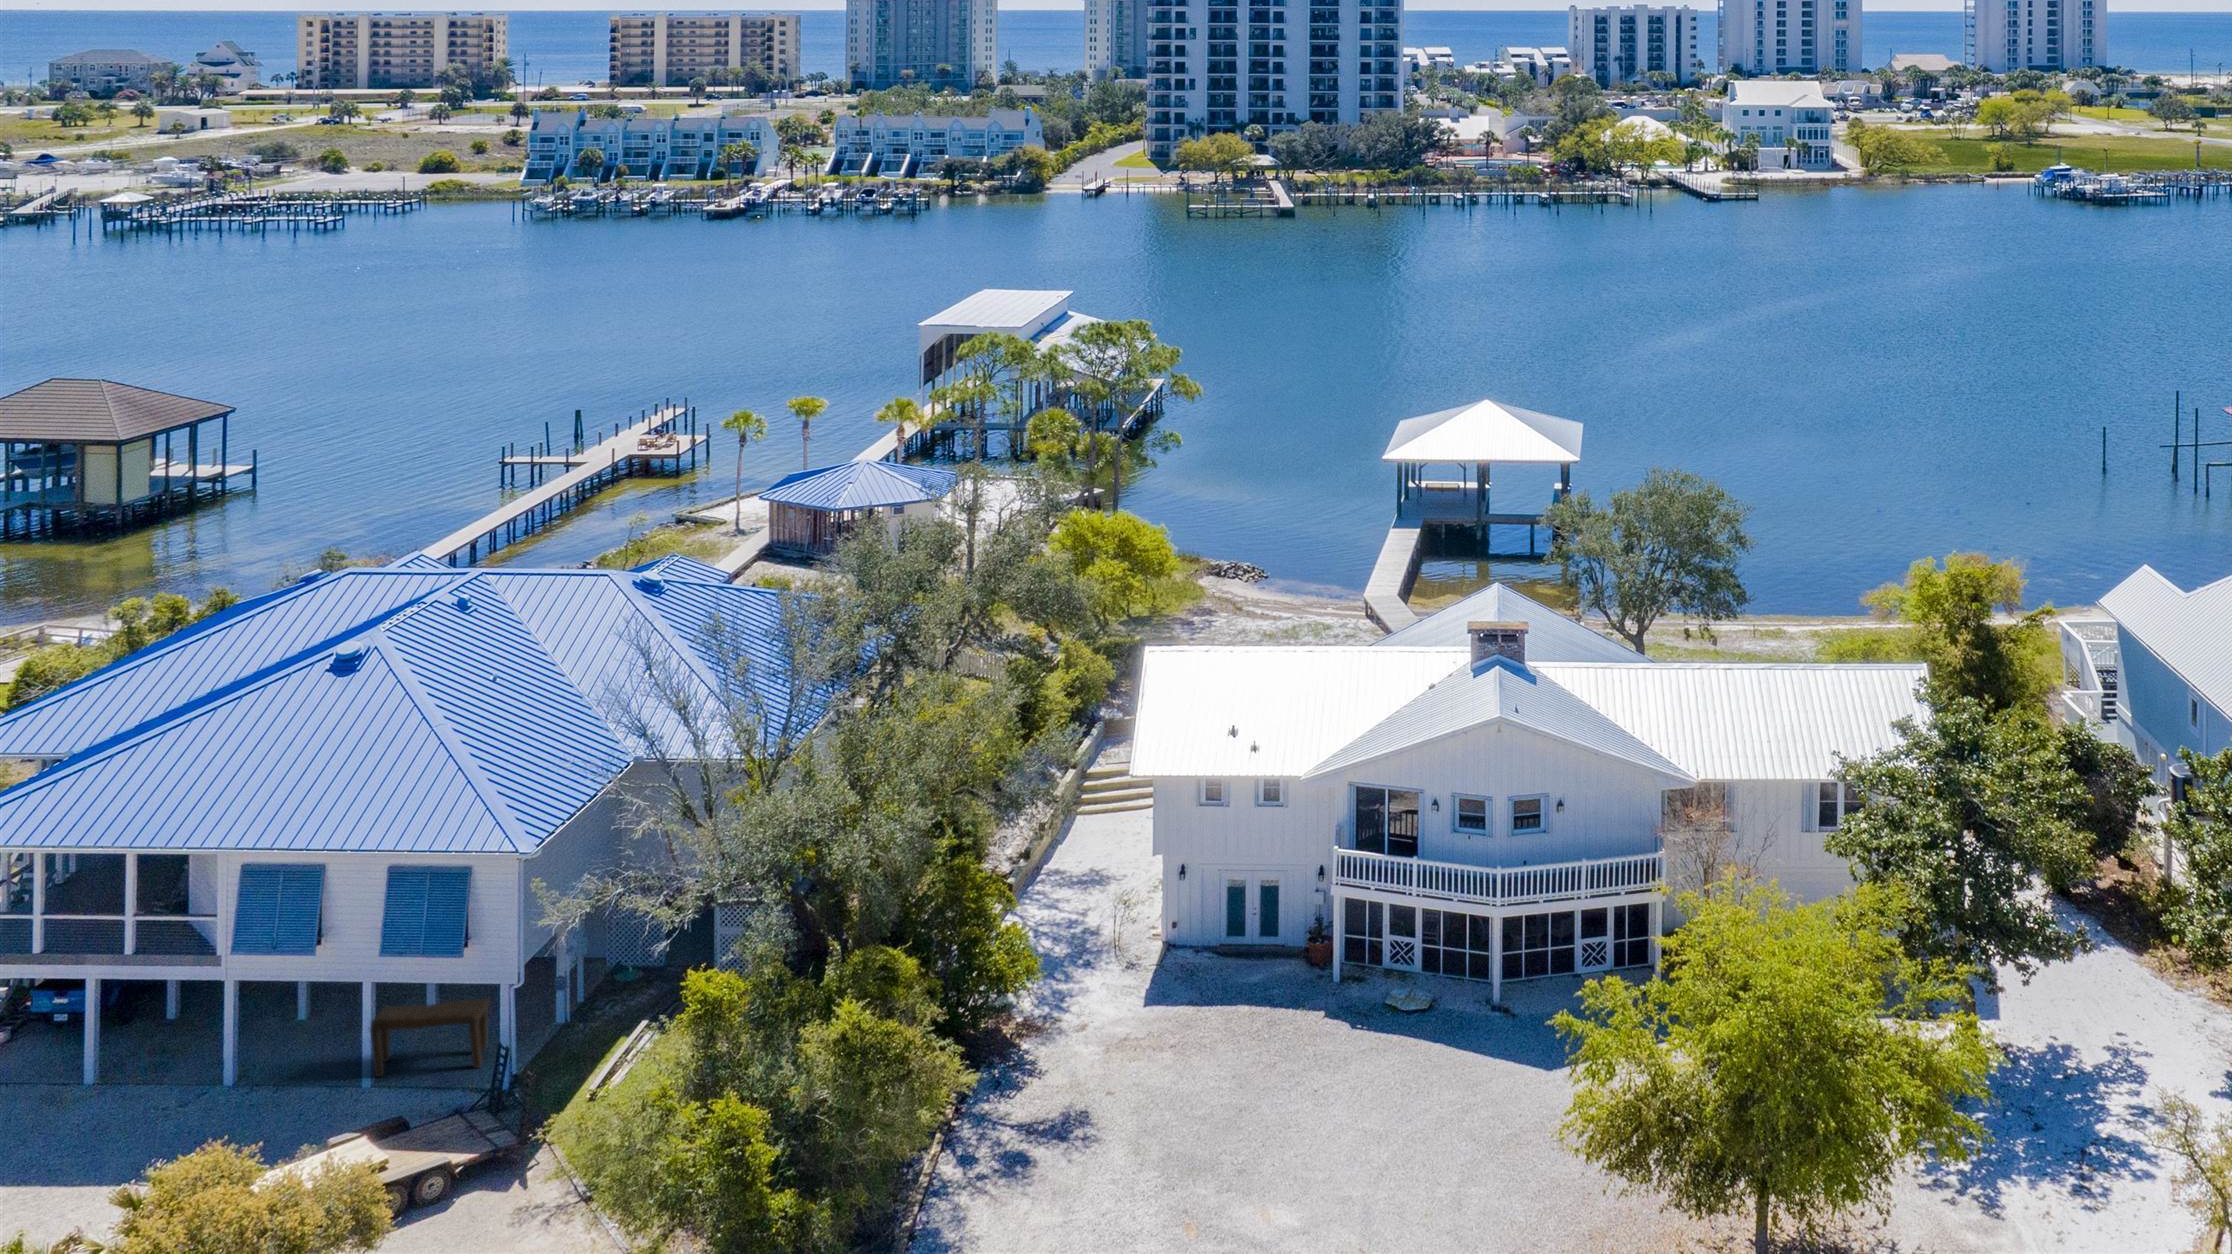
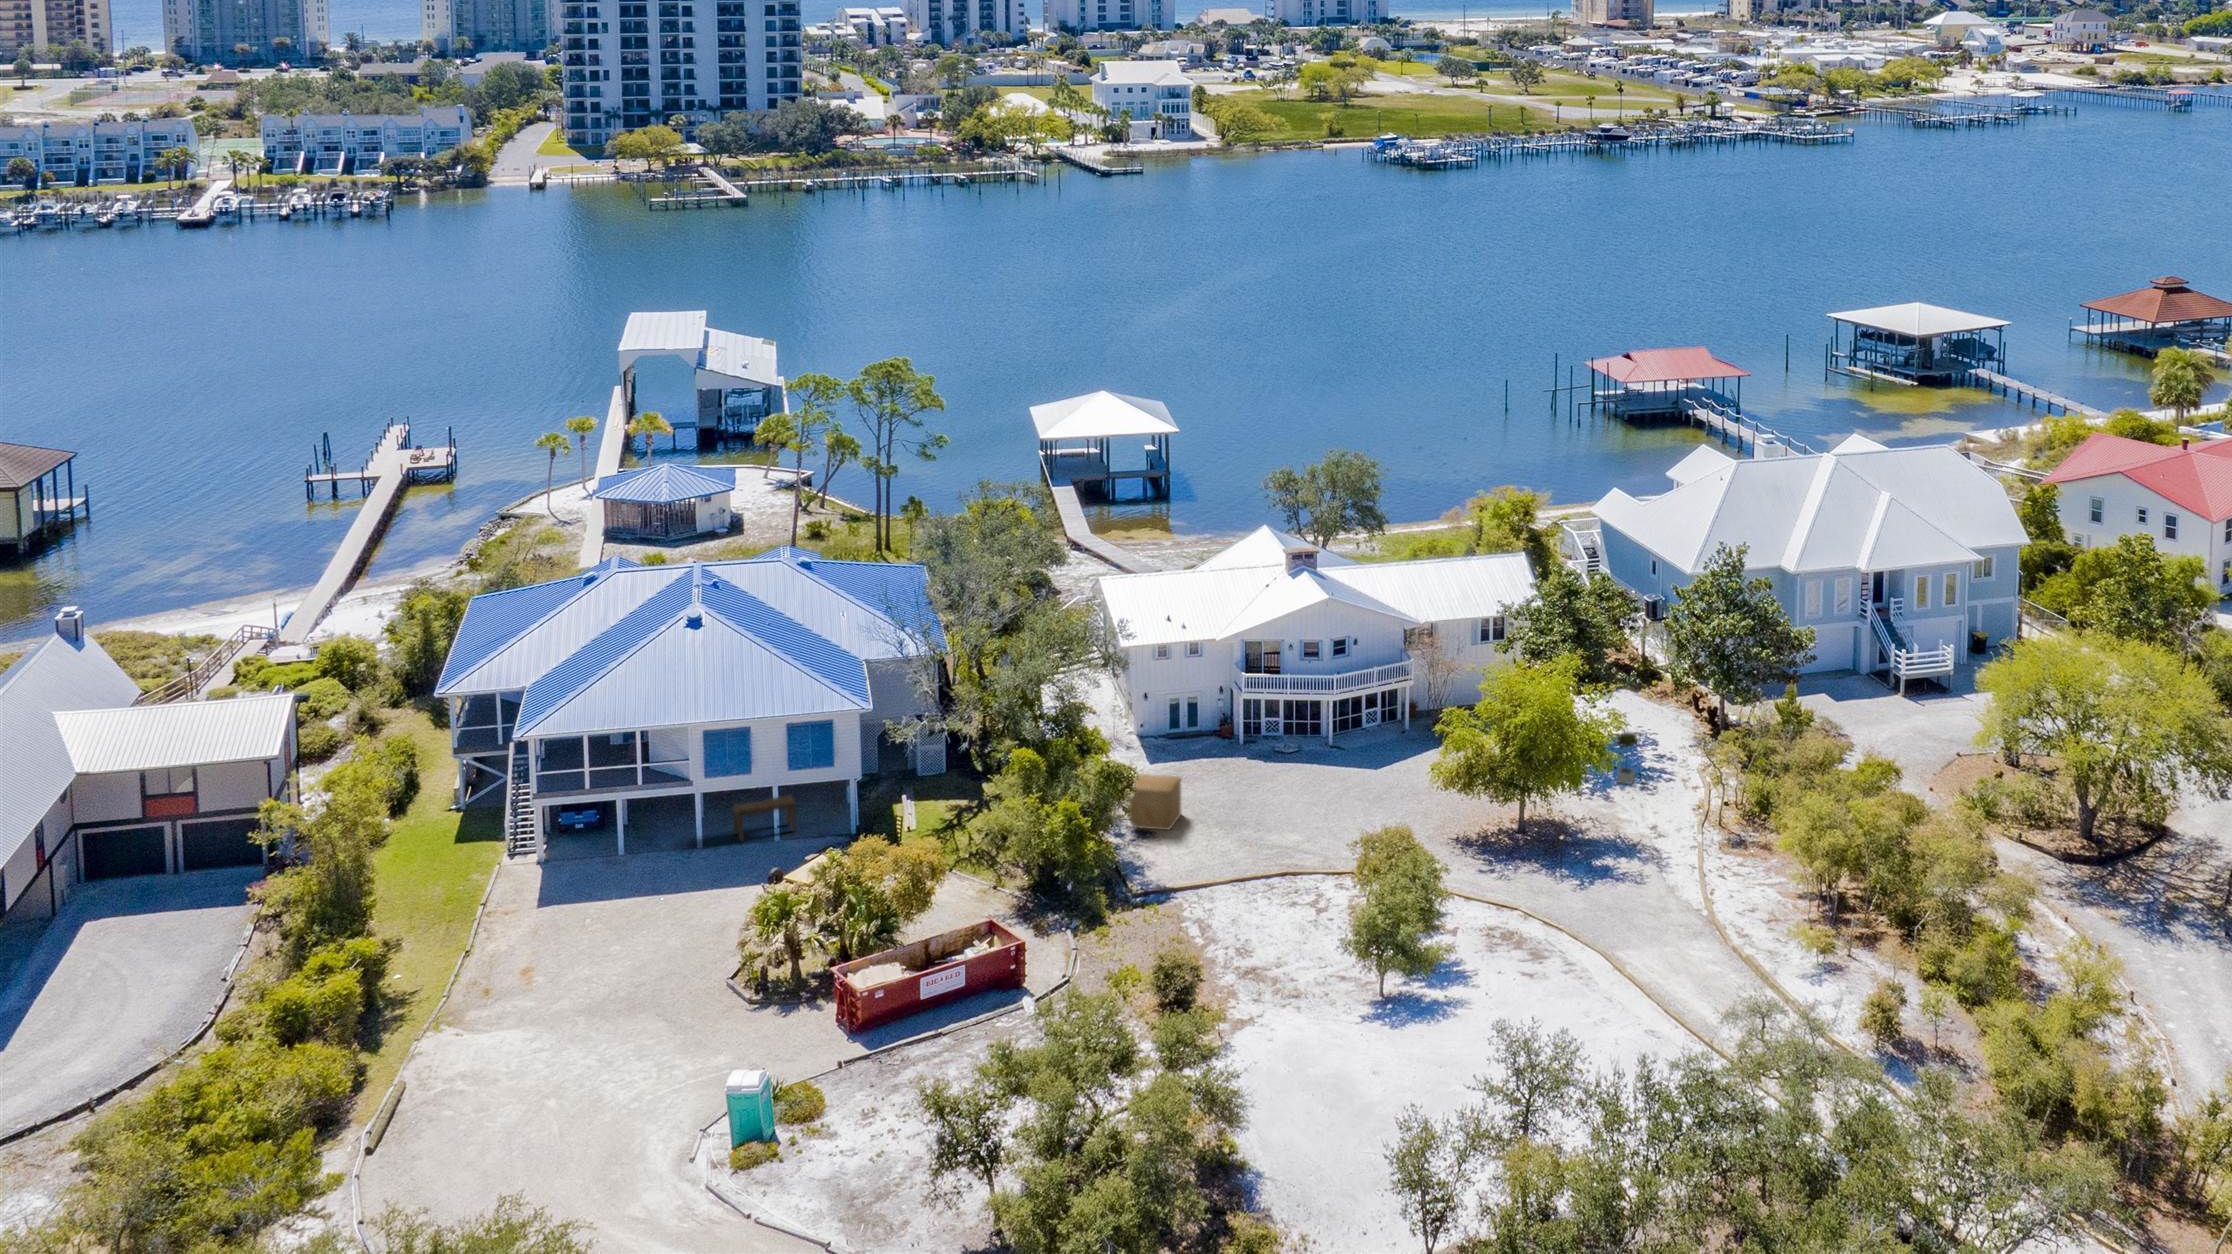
cardboard box: none [1013,1034,1128,1159] -> present [1130,774,1181,830]
potted tree: none [2023,1059,2073,1174] -> present [1616,732,1638,784]

